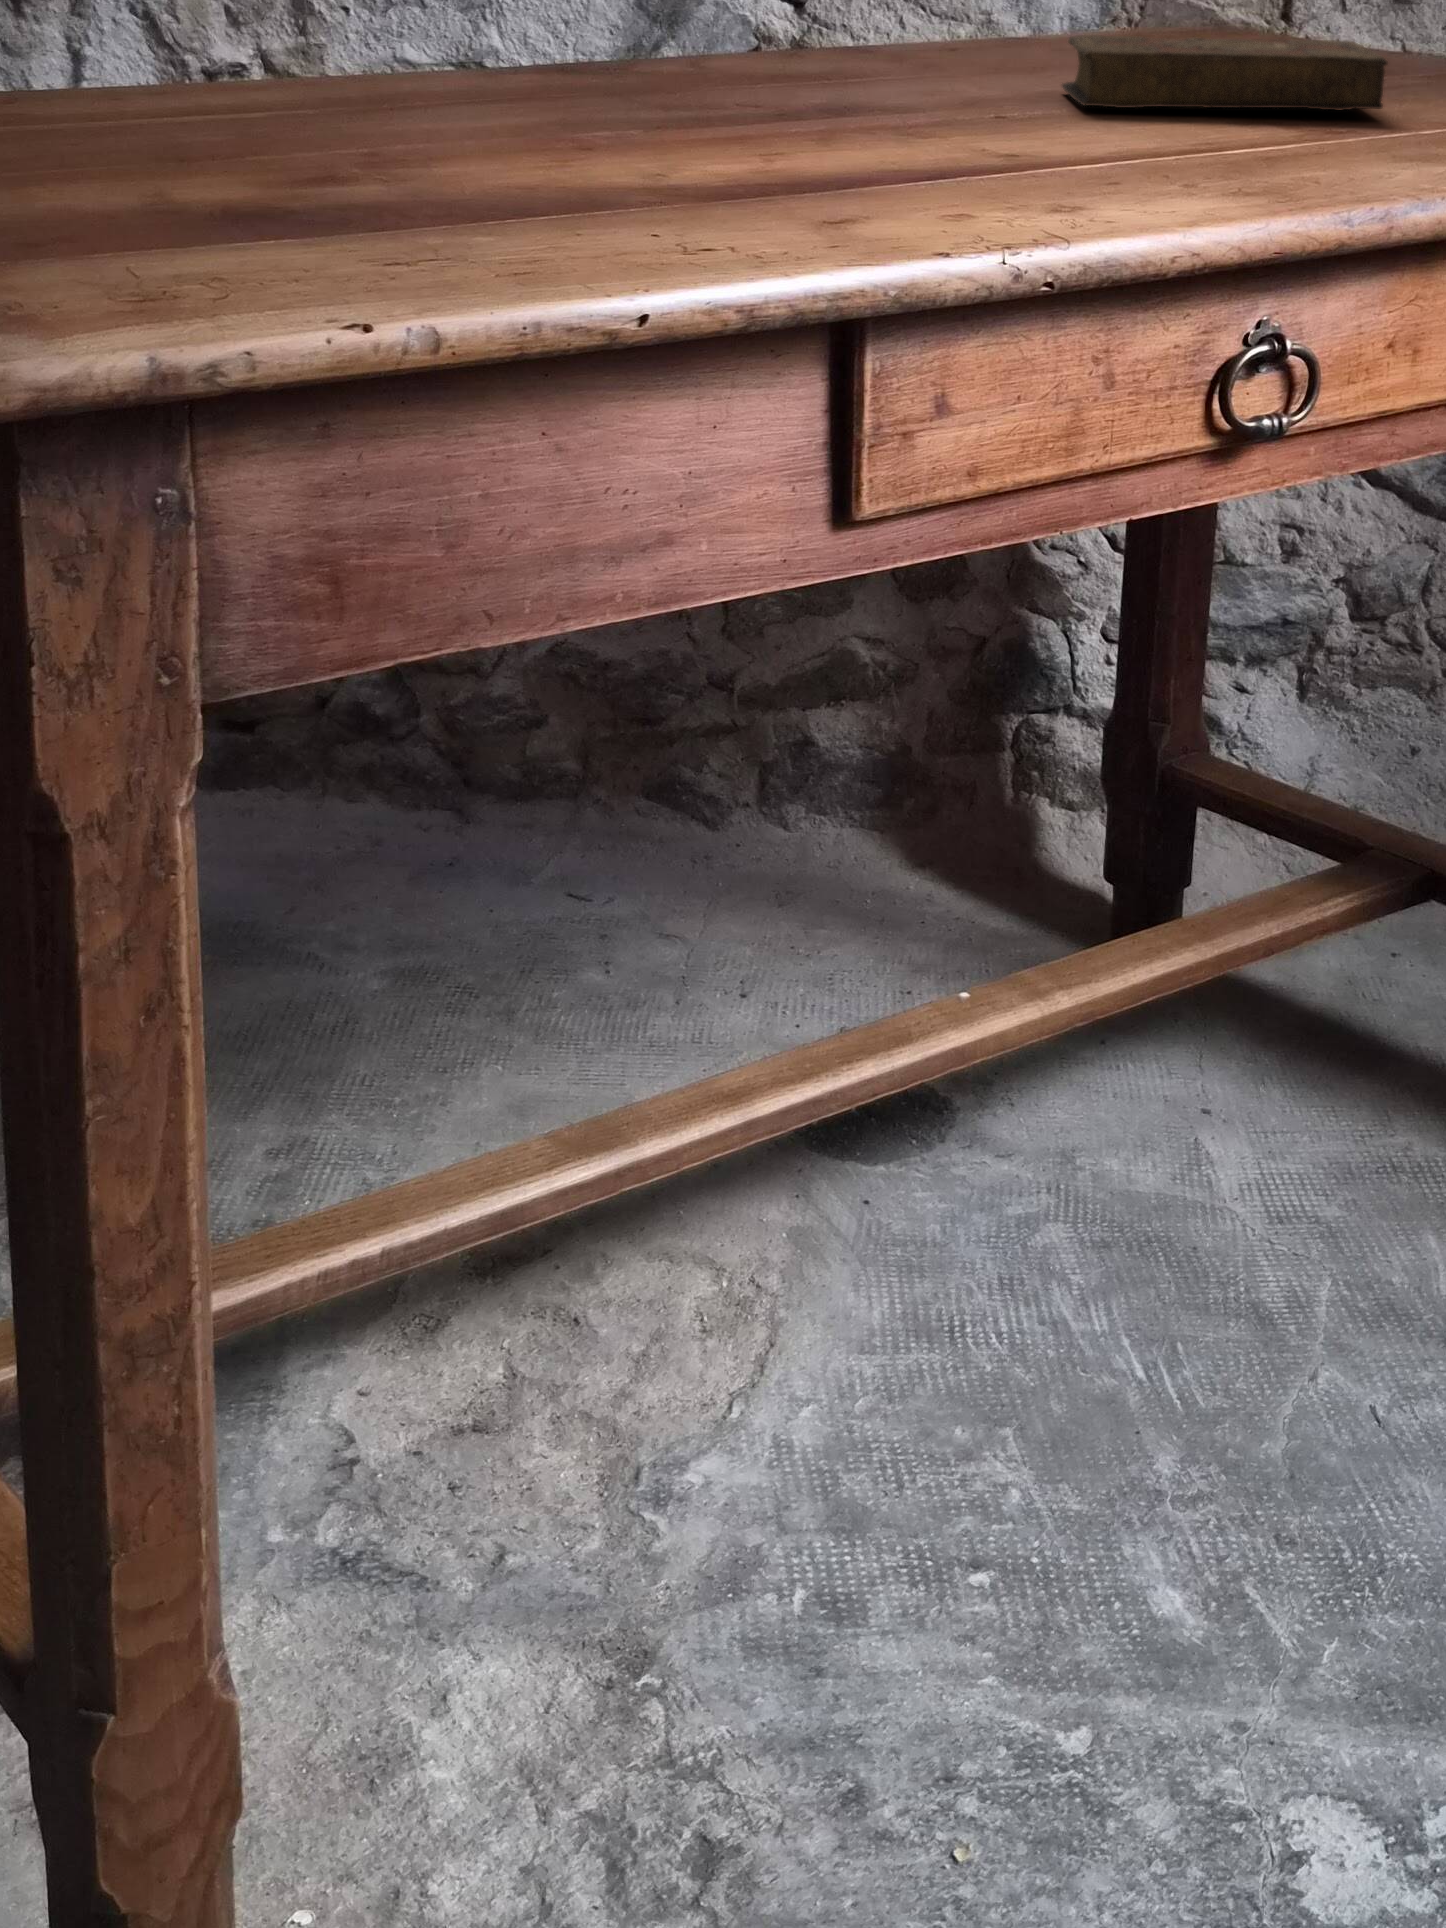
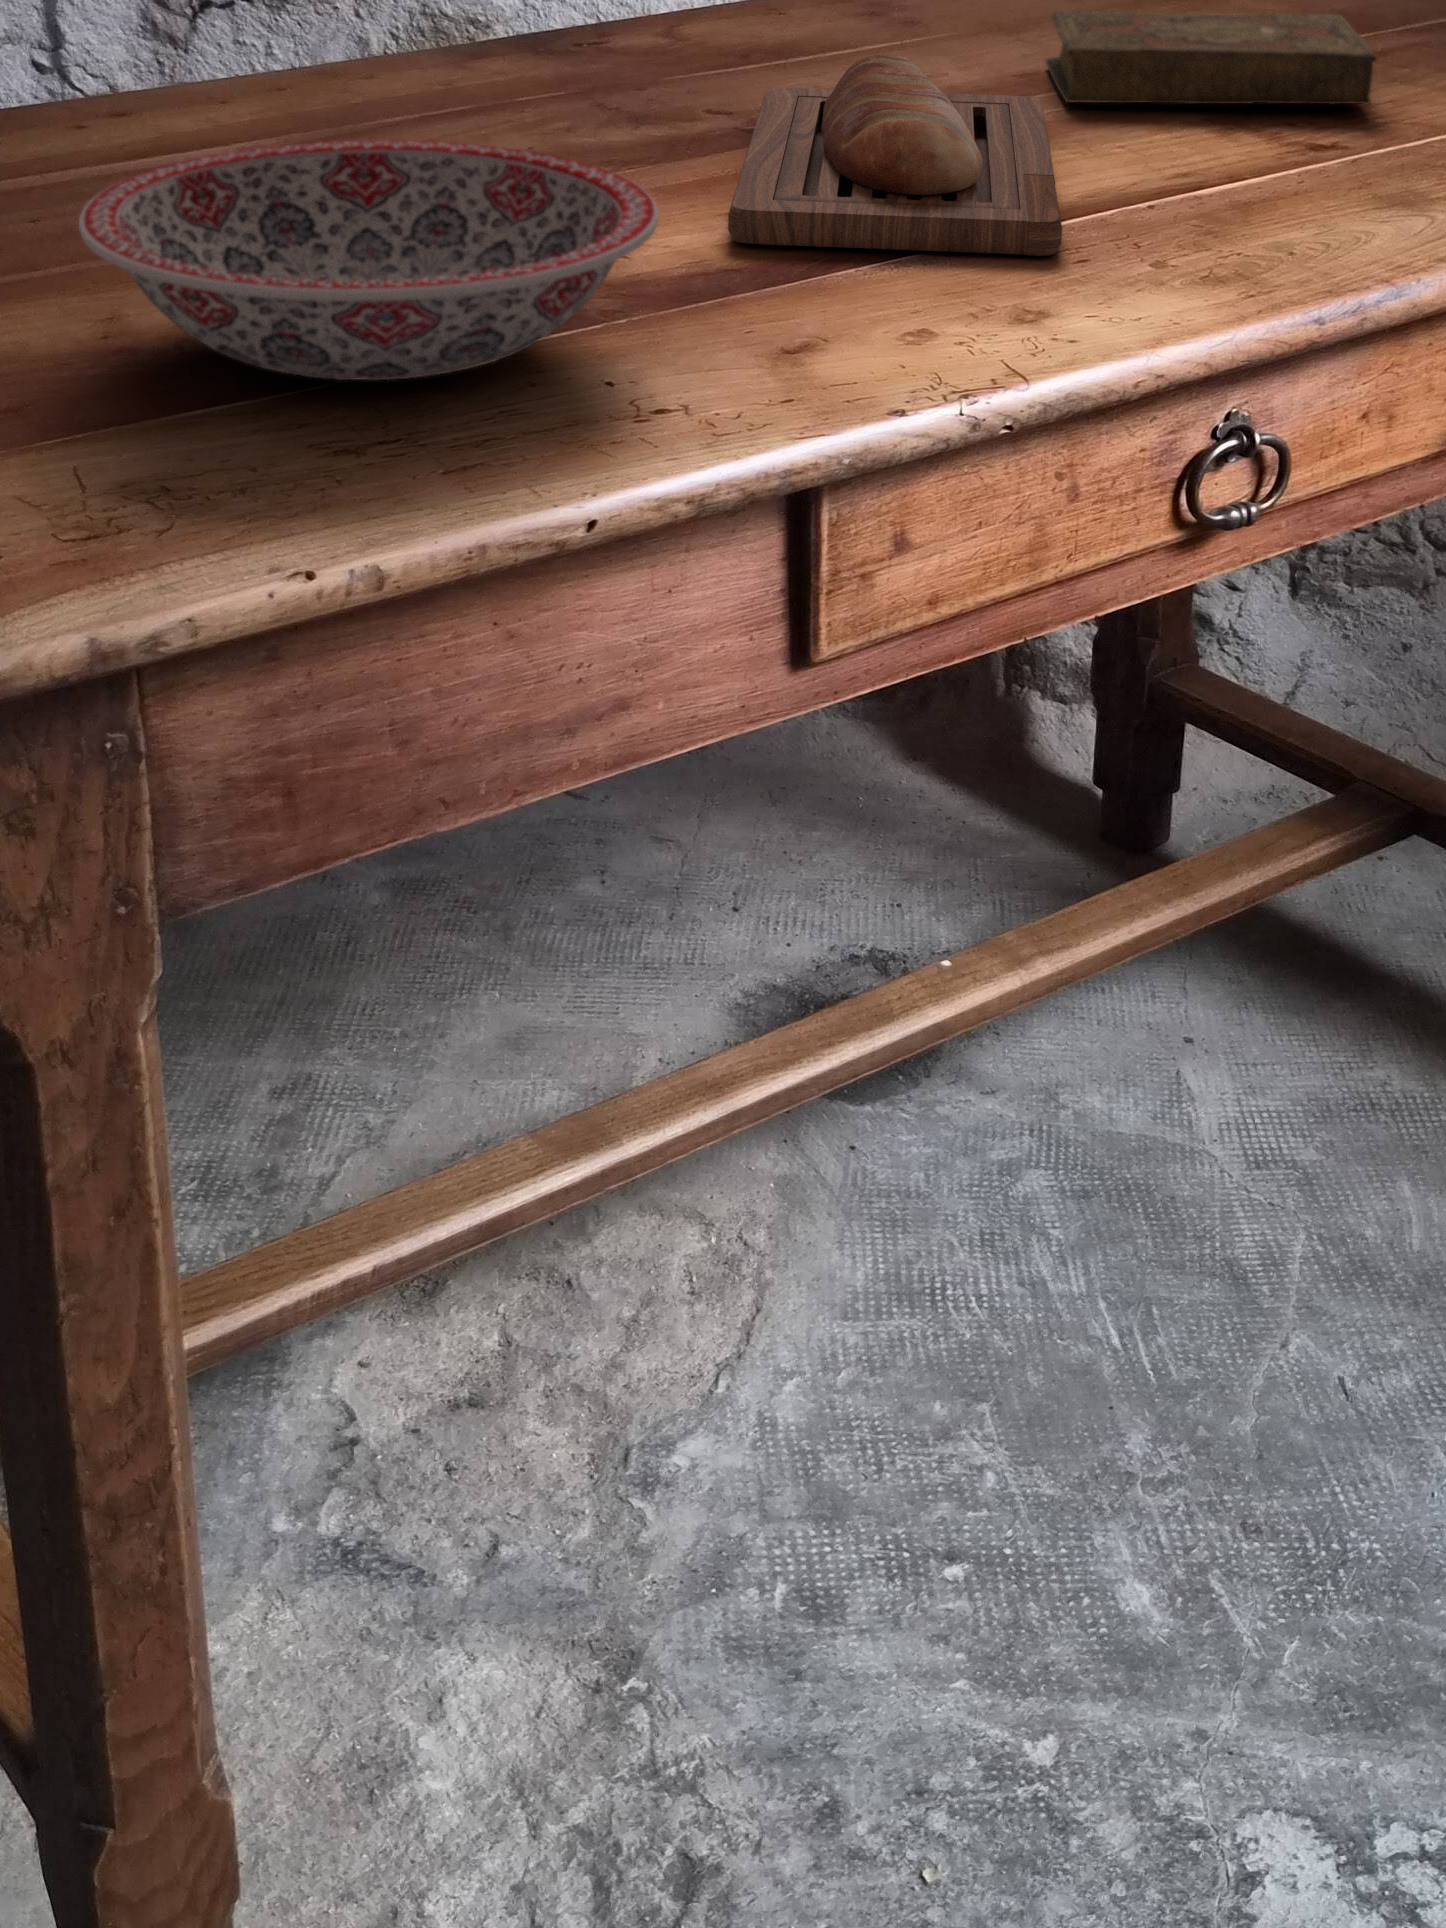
bread loaf: none [758,36,1086,180] -> present [728,54,1062,256]
ceramic bowl: none [137,42,699,221] -> present [79,140,659,380]

